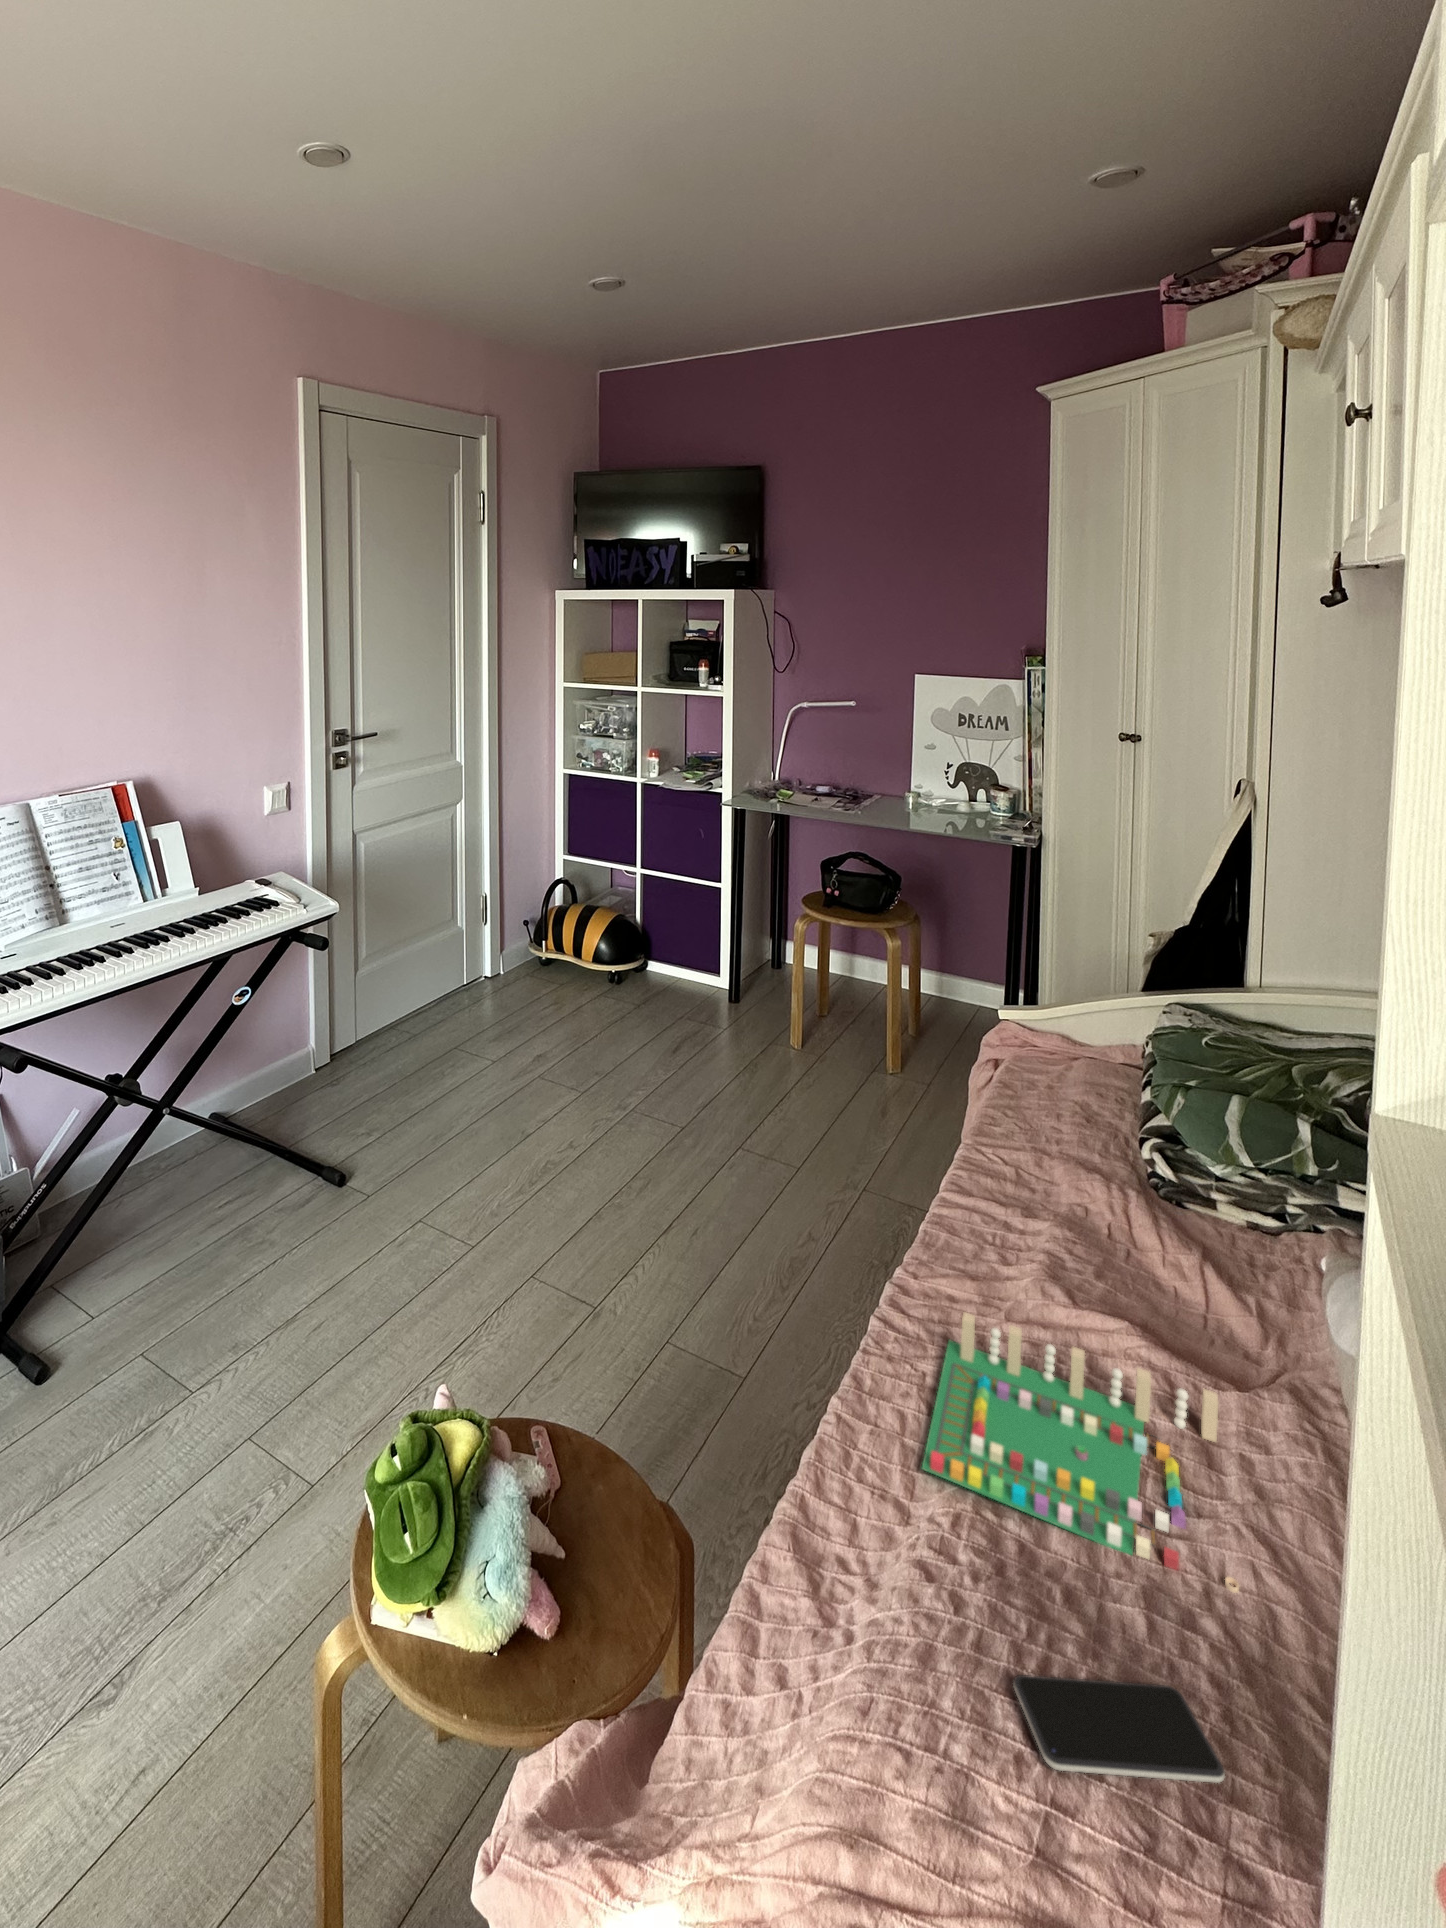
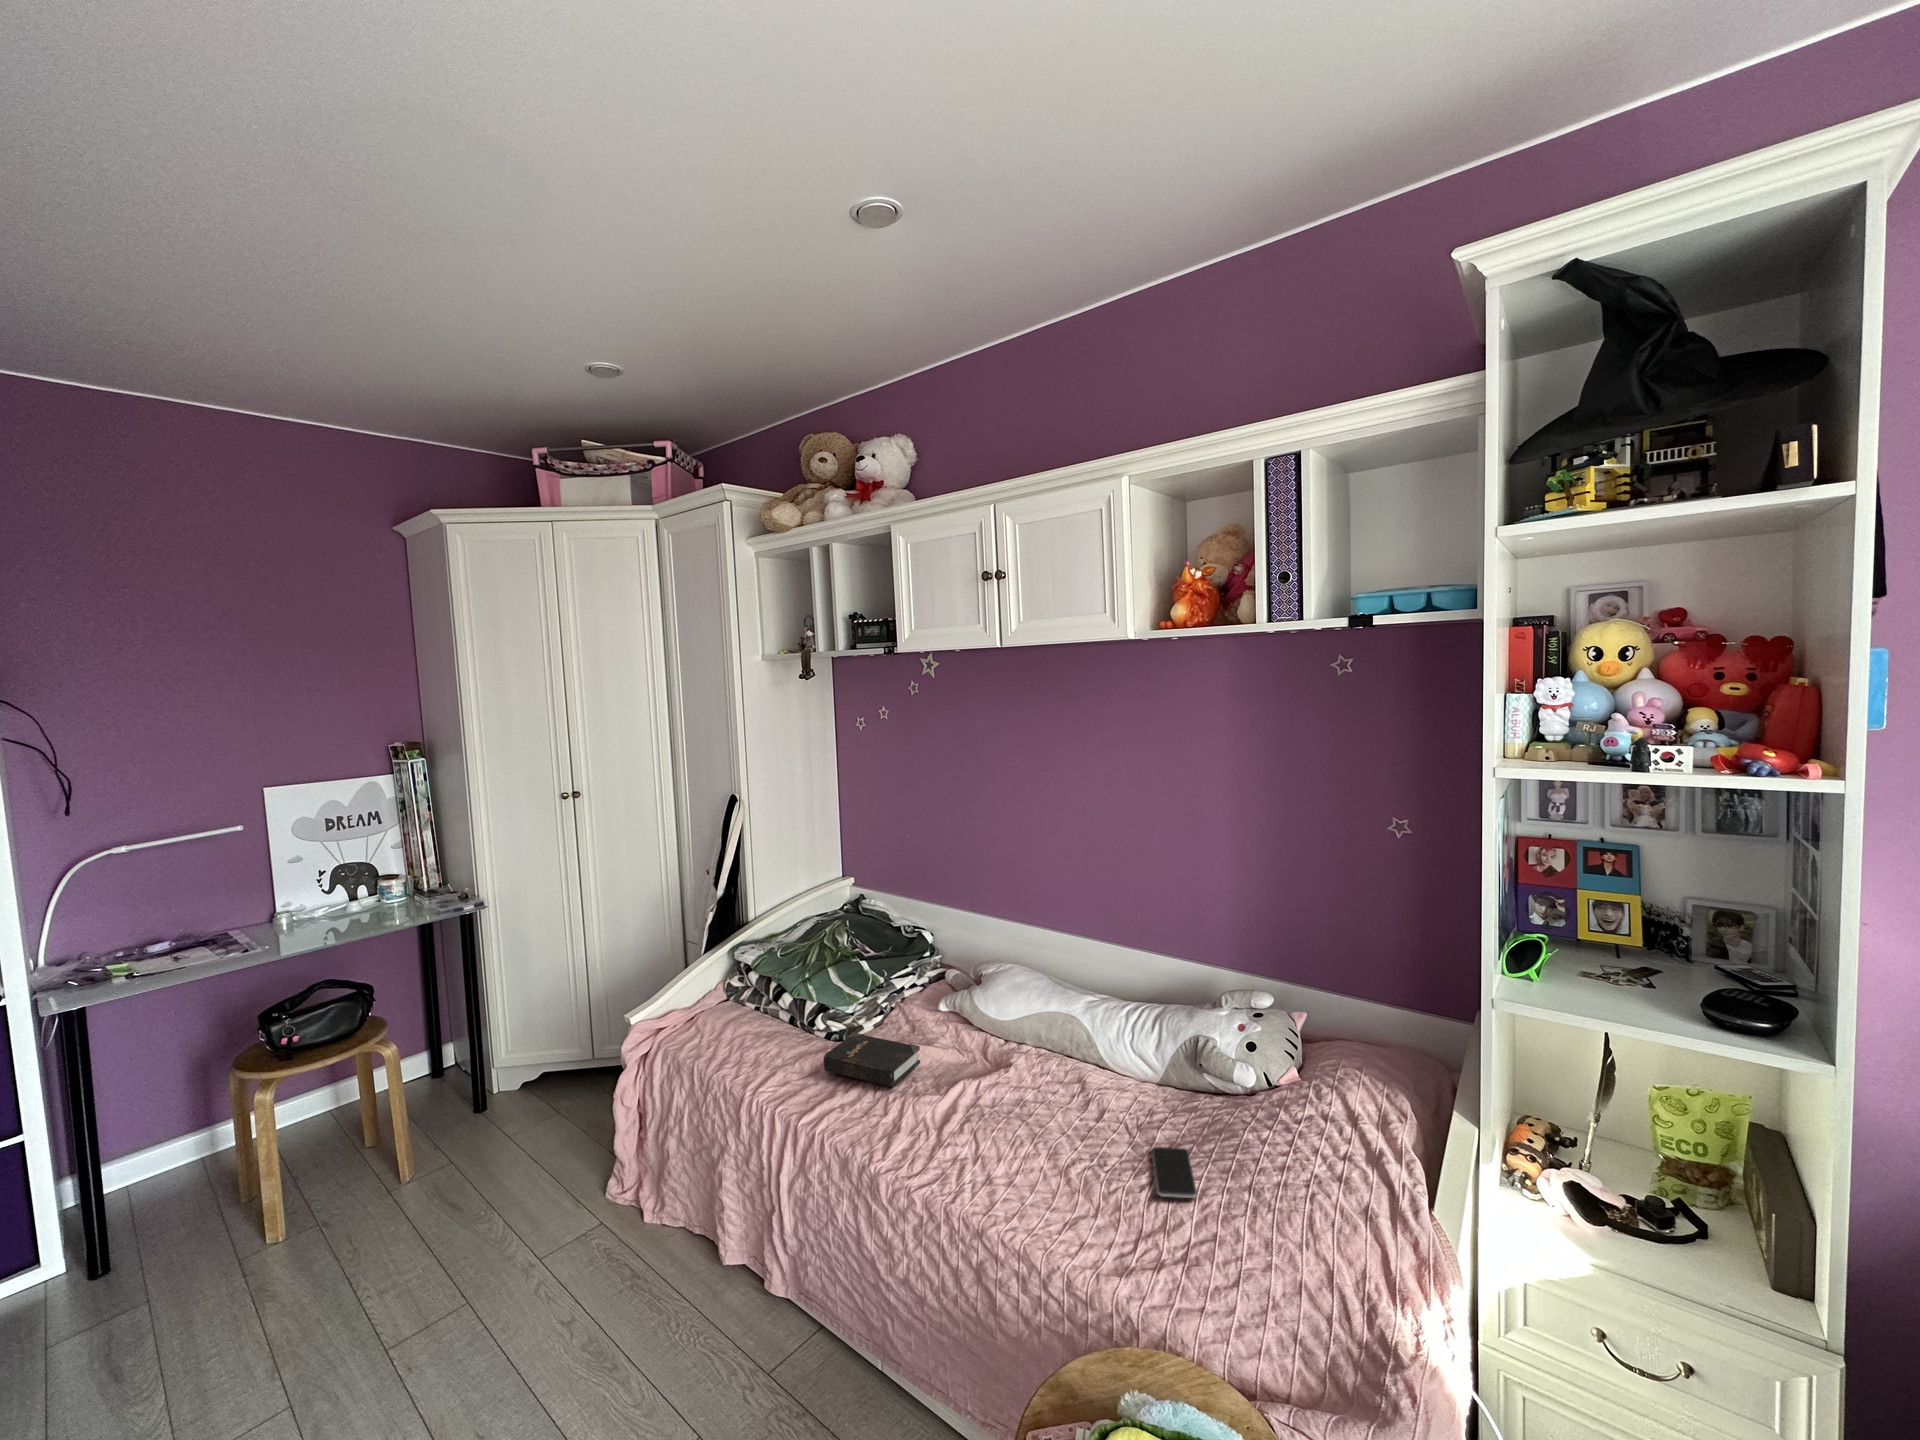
hardback book: none [1060,1171,1186,1297] -> present [824,1033,920,1087]
board game: present [922,1313,1239,1593] -> none [937,1068,1104,1192]

